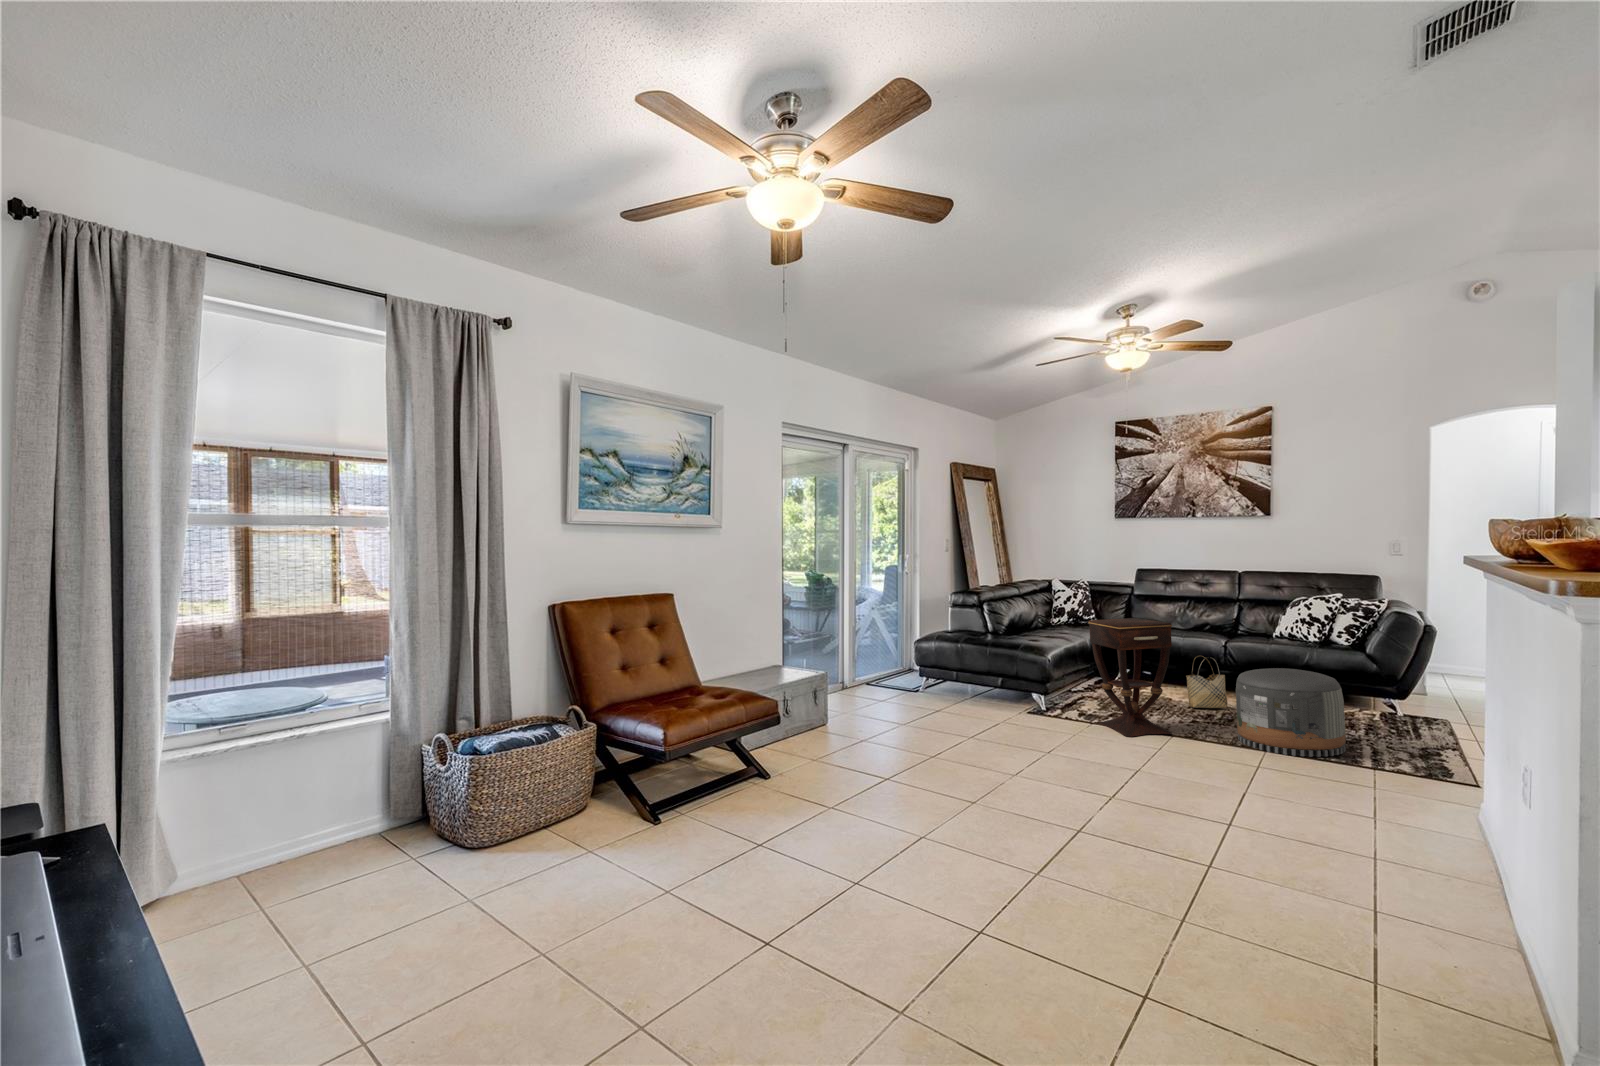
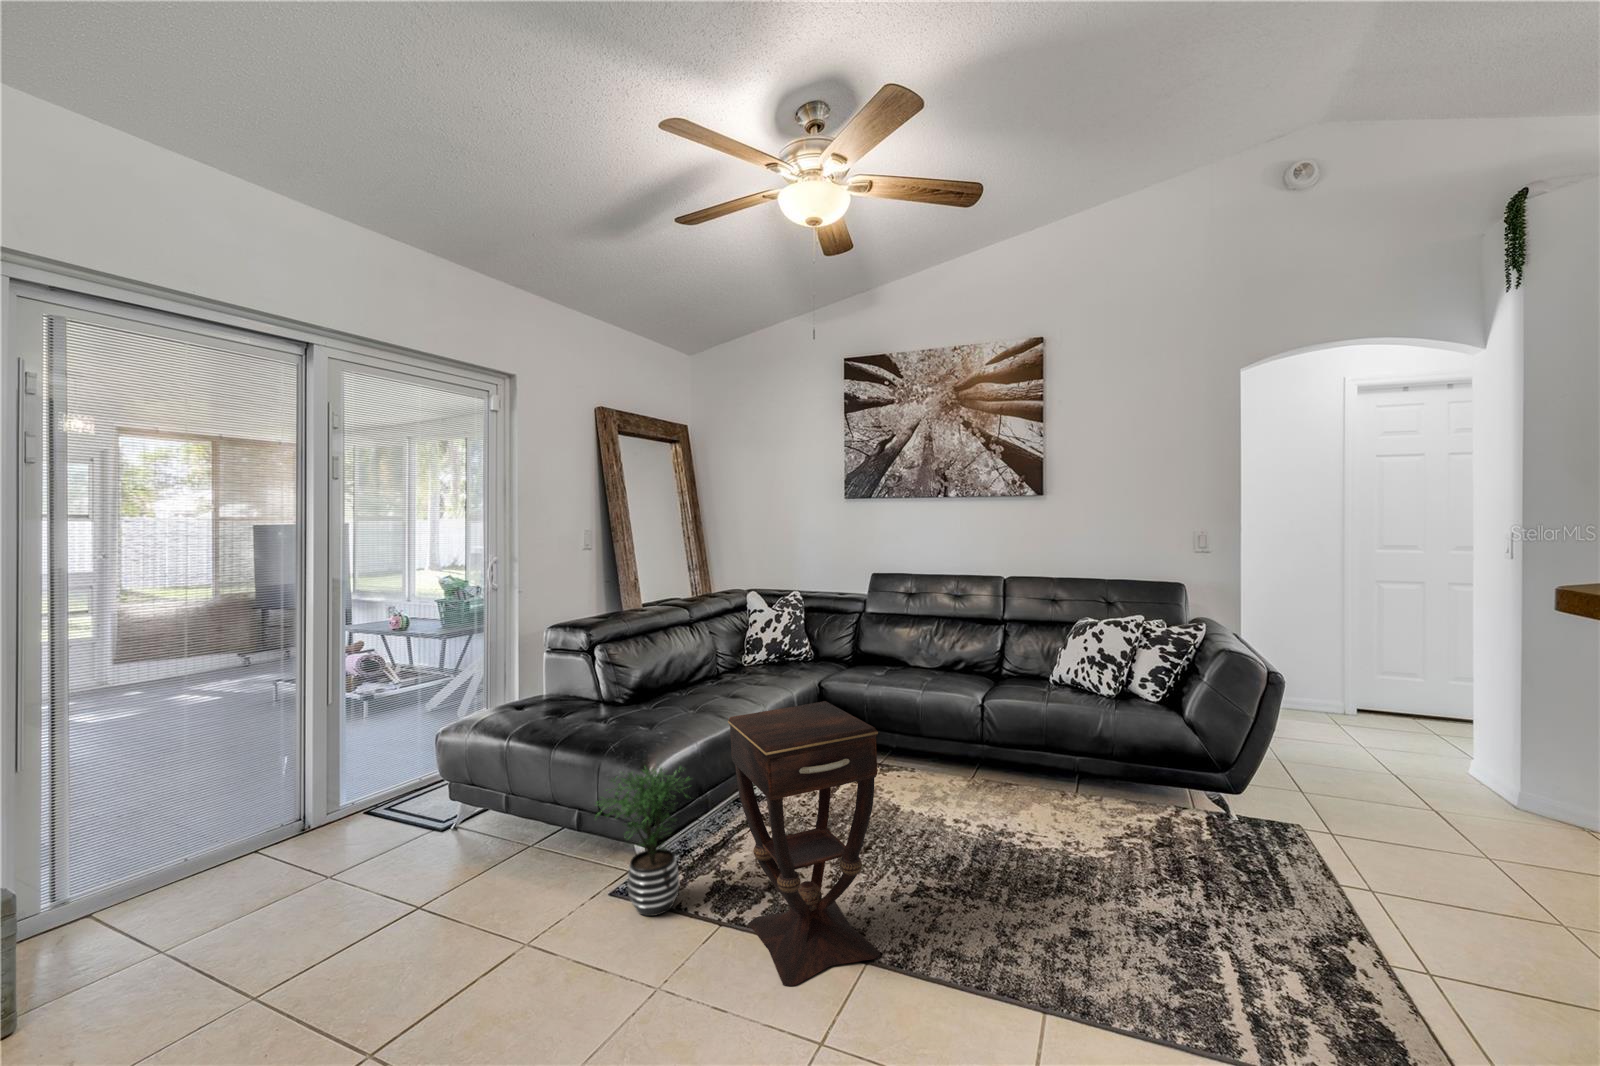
potted plant: none [1015,646,1067,718] -> present [596,767,689,916]
woven basket: present [1186,656,1228,708] -> none [920,738,985,836]
pouf: present [1236,668,1346,757] -> none [997,798,1197,1030]

